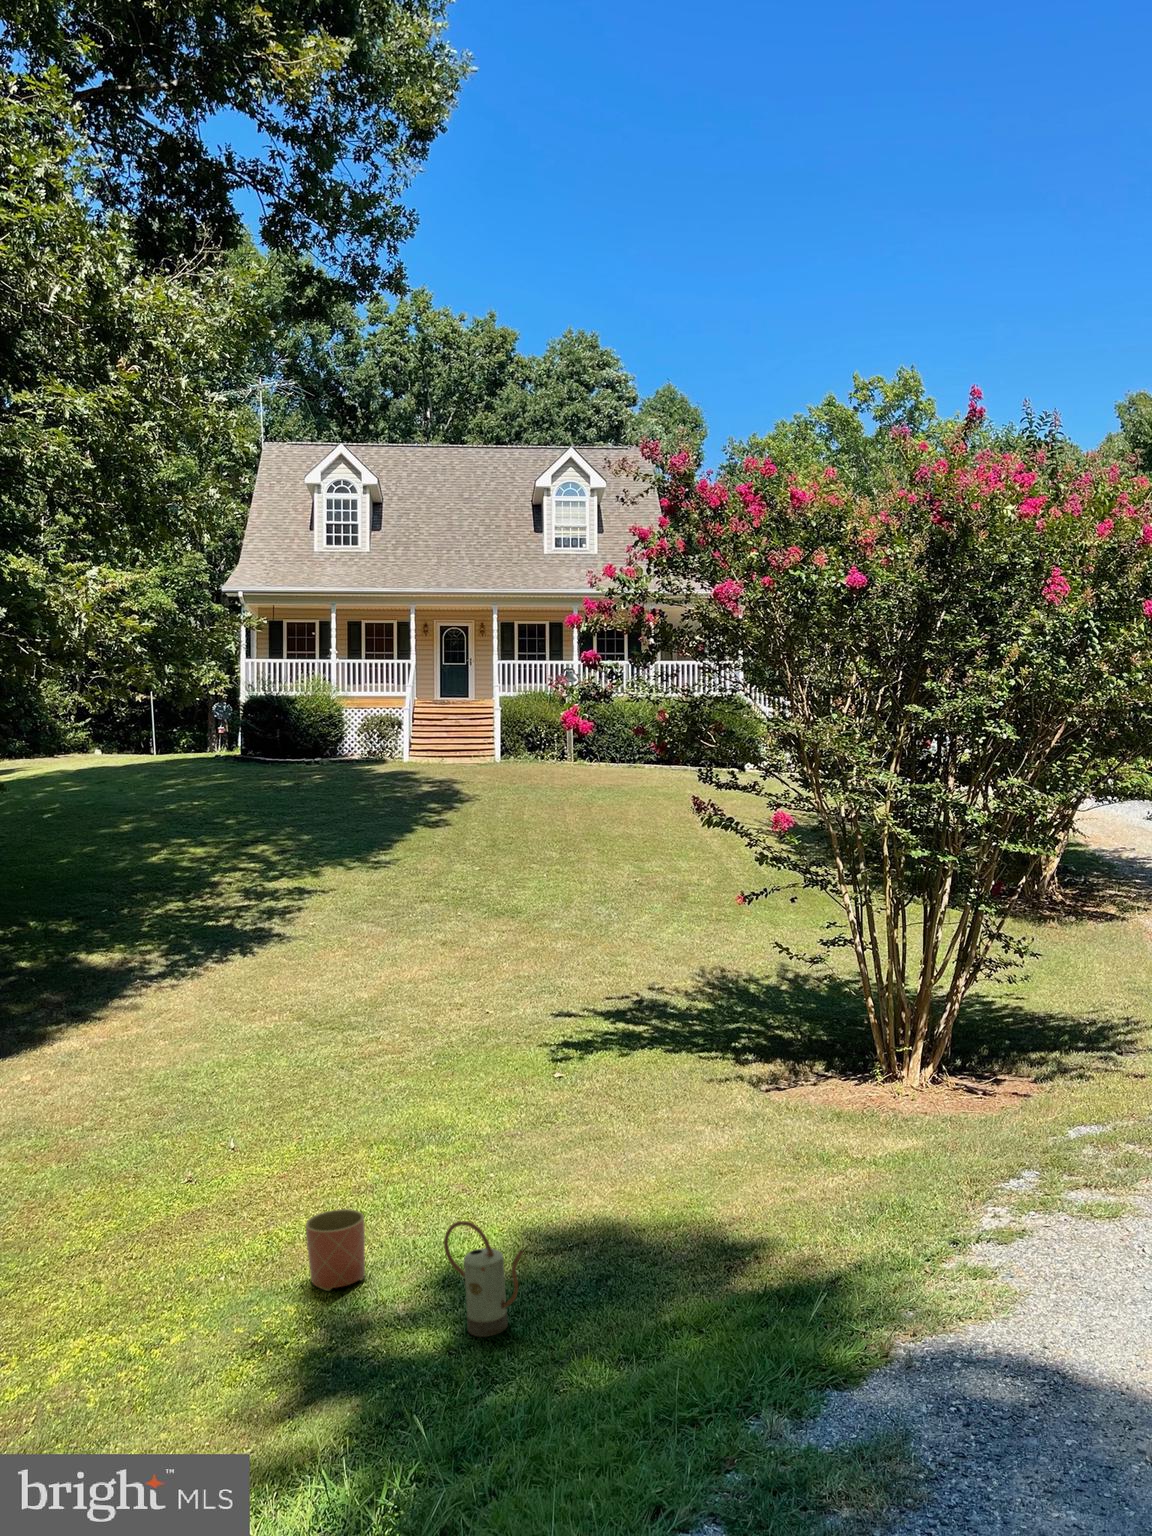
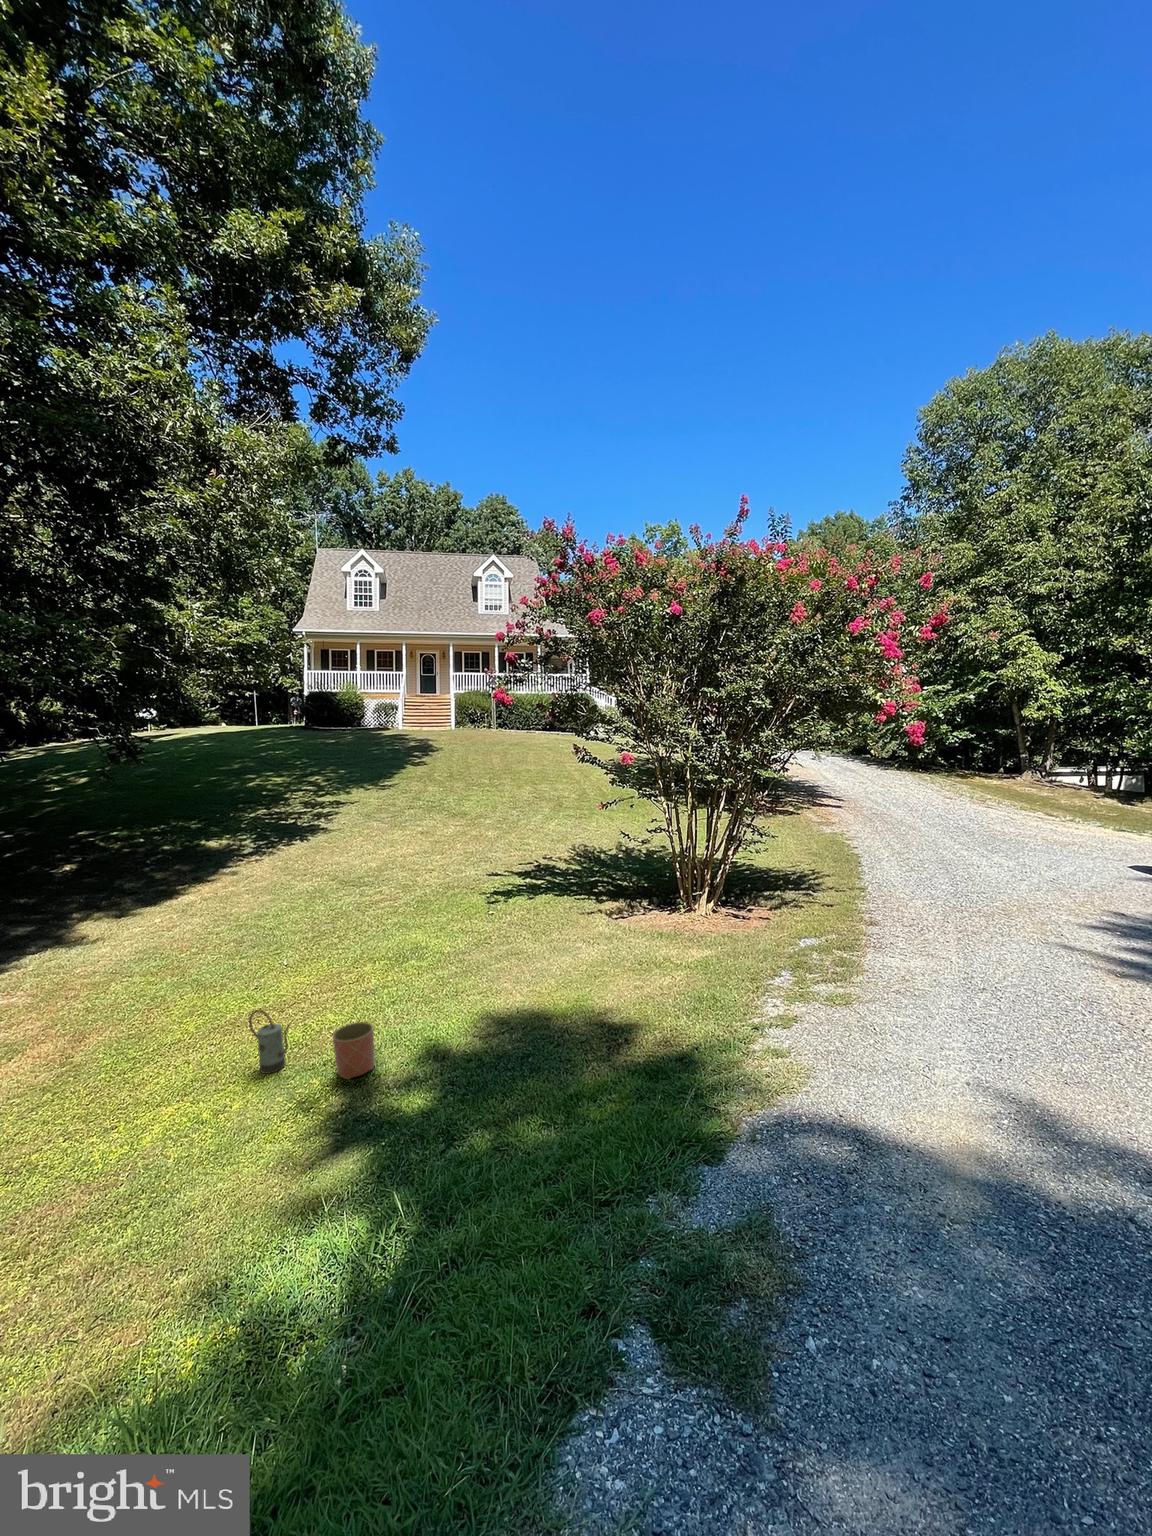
watering can: present [444,1221,524,1337] -> present [249,1010,289,1074]

